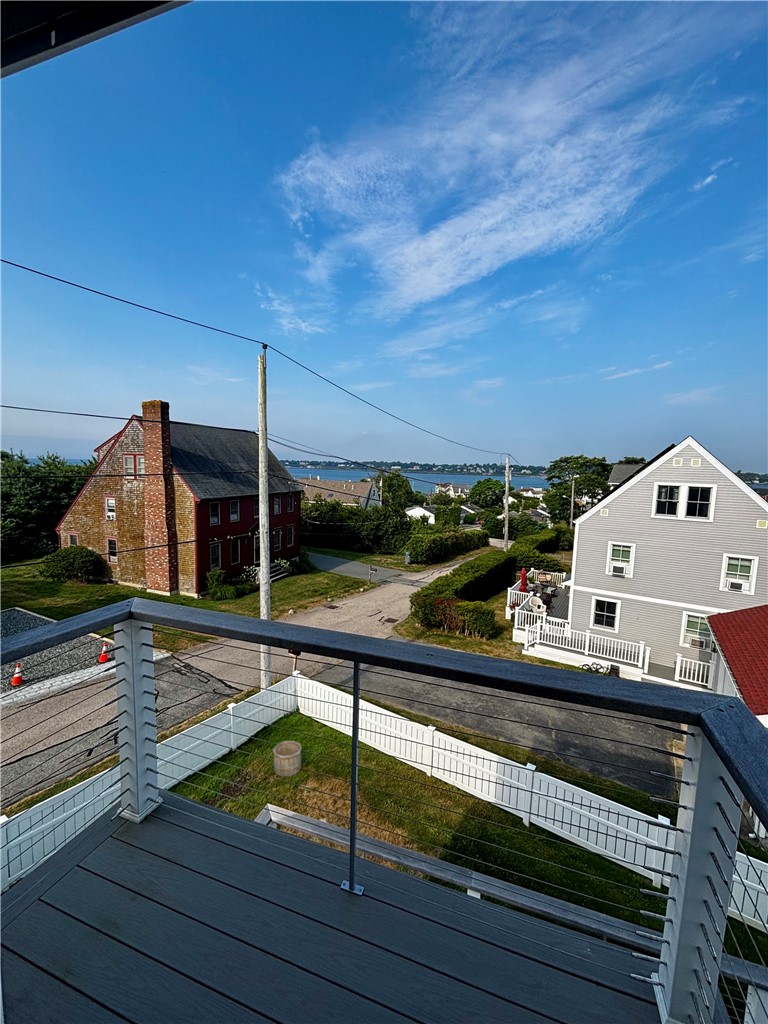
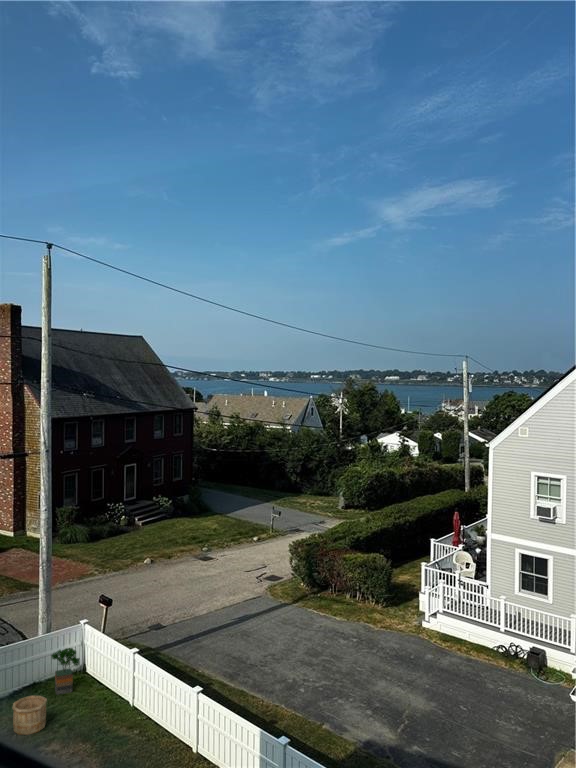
potted tree: none [281,694,307,735] -> present [51,648,80,694]

